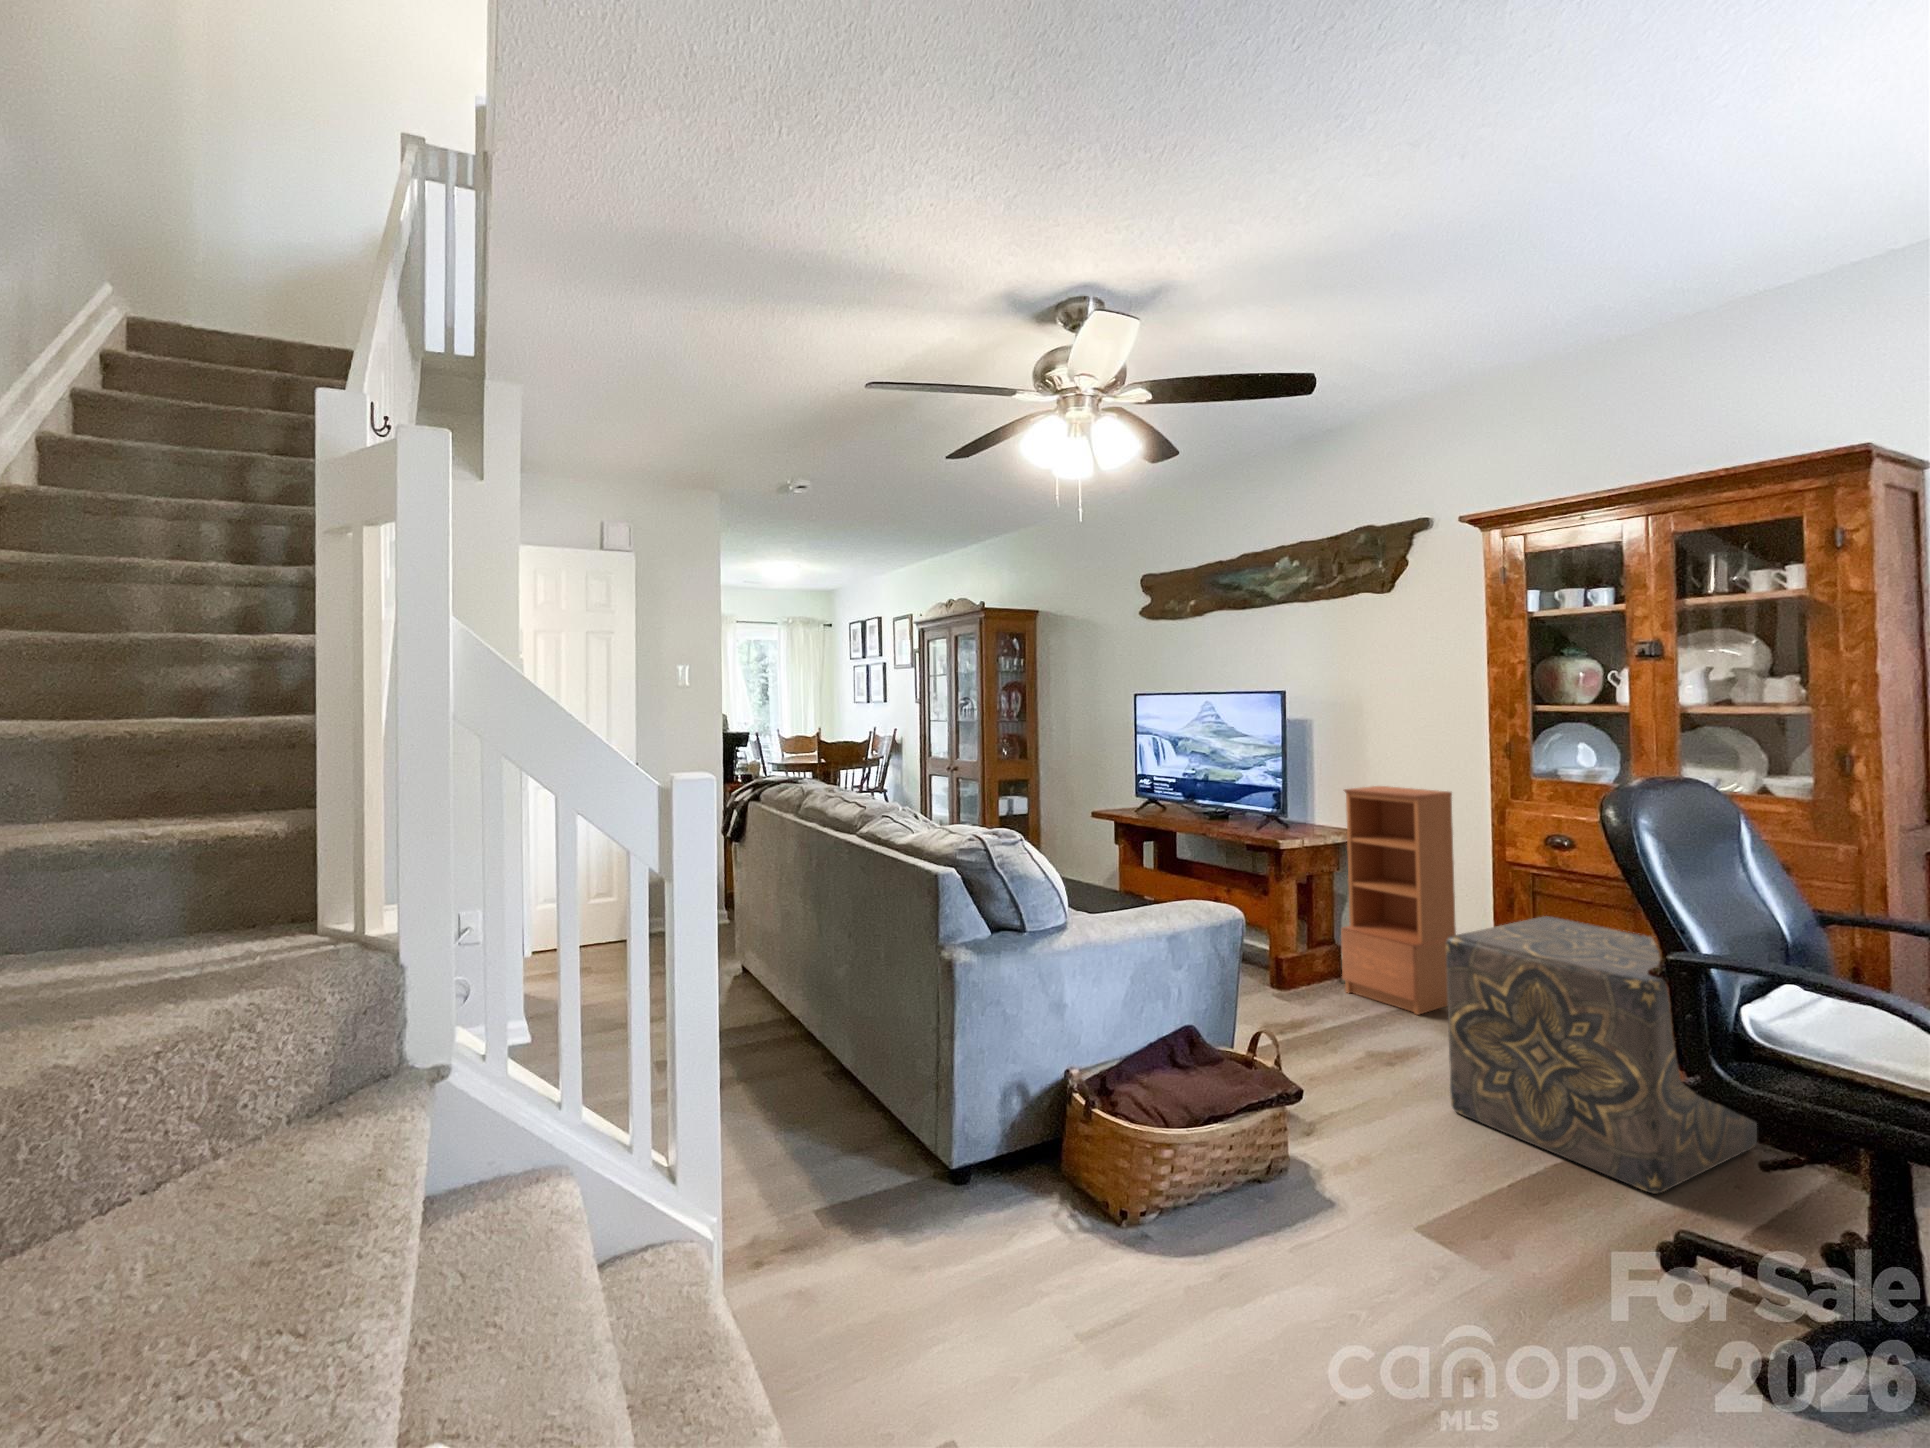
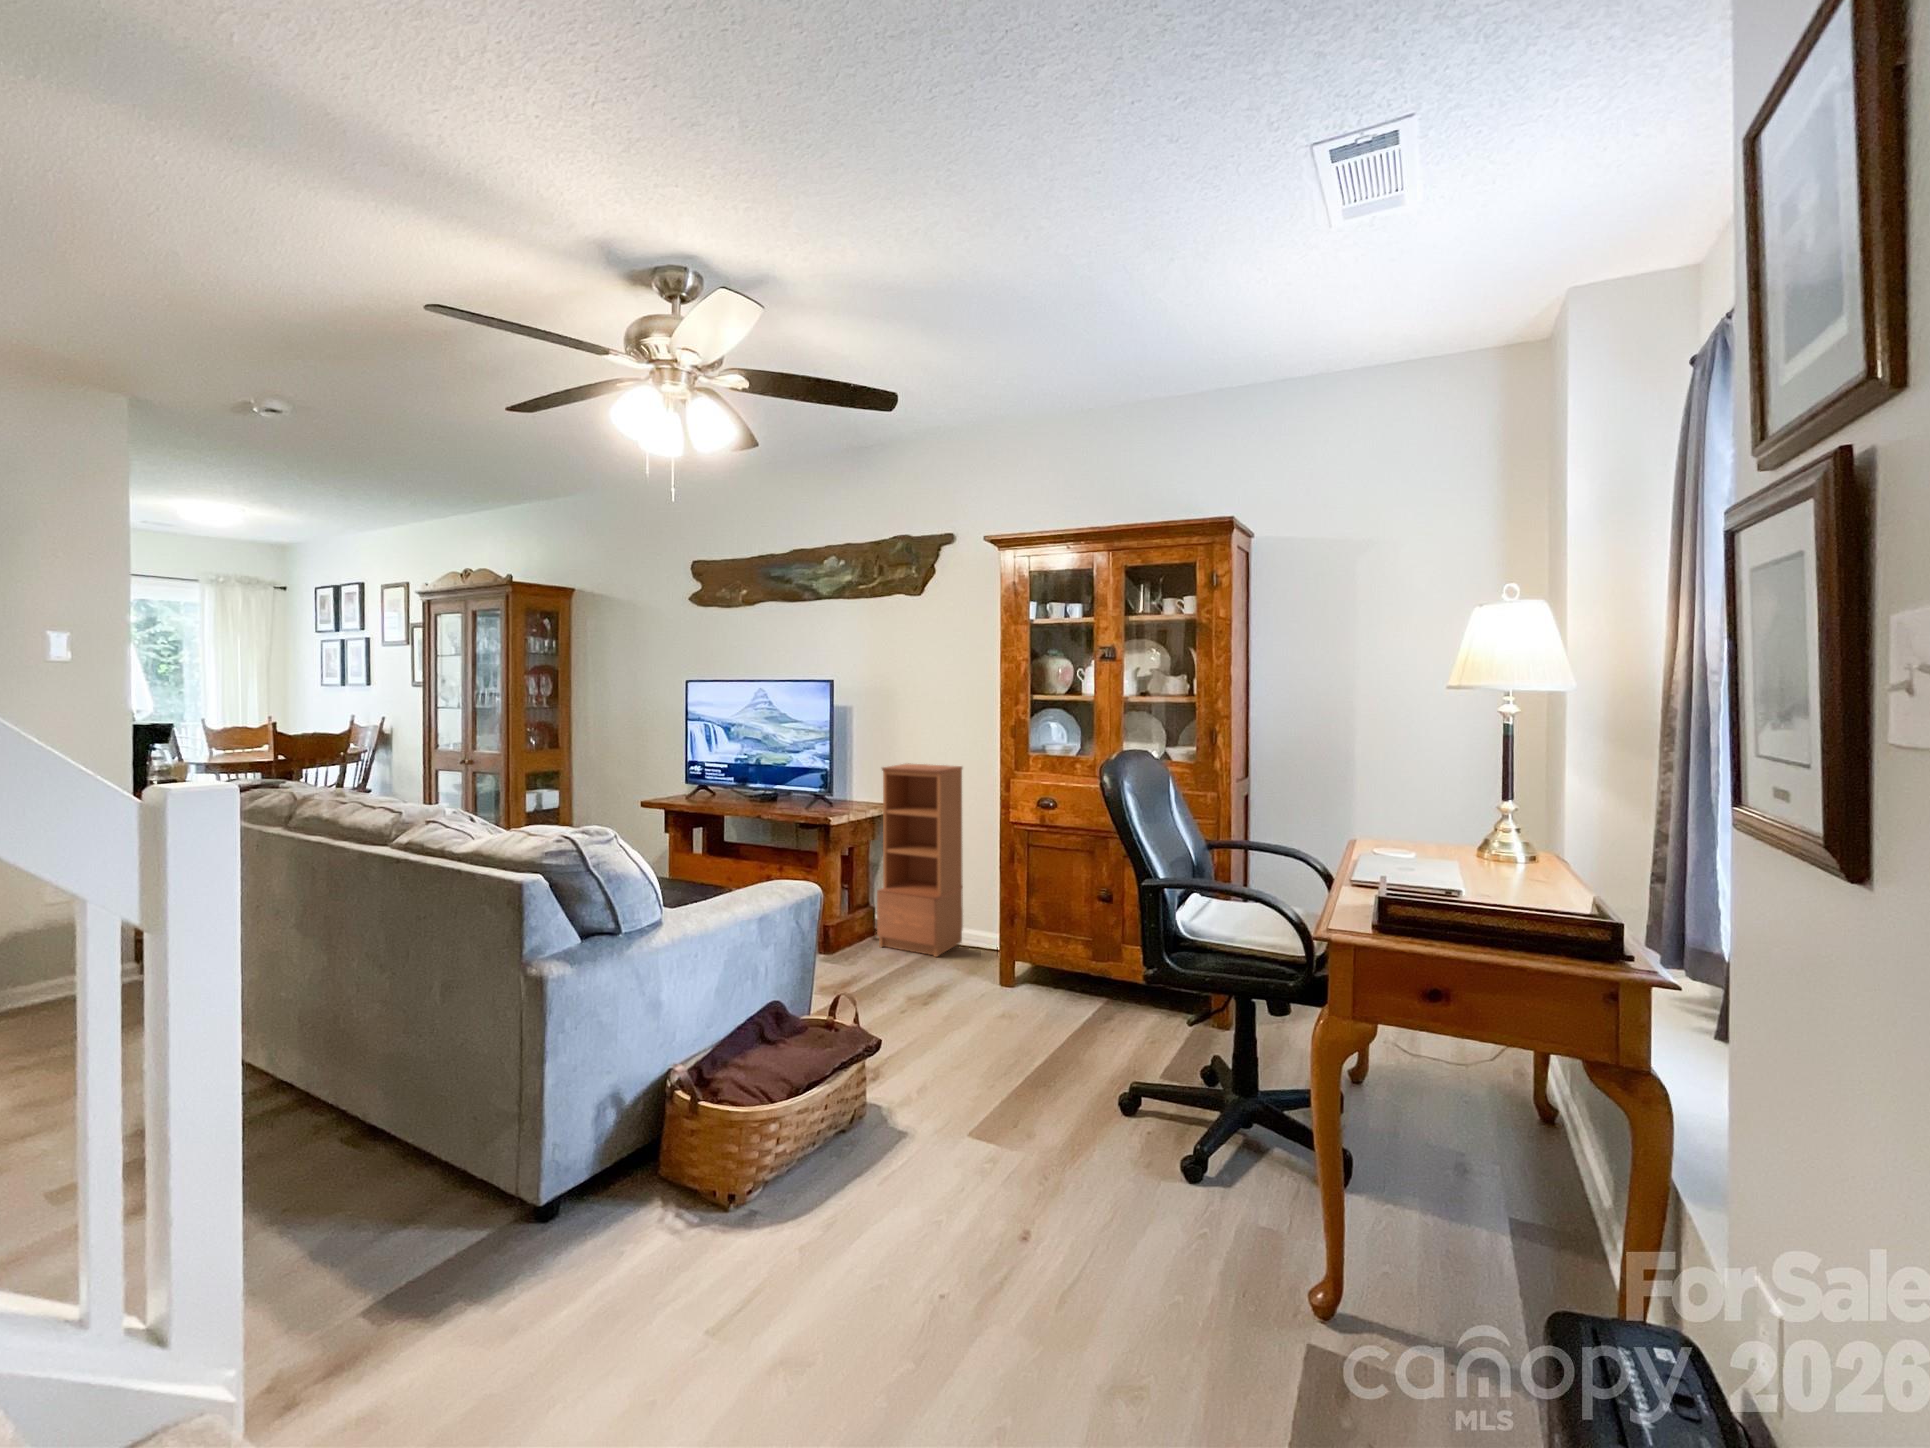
ottoman: present [1446,916,1757,1194] -> none [975,862,1161,1064]

